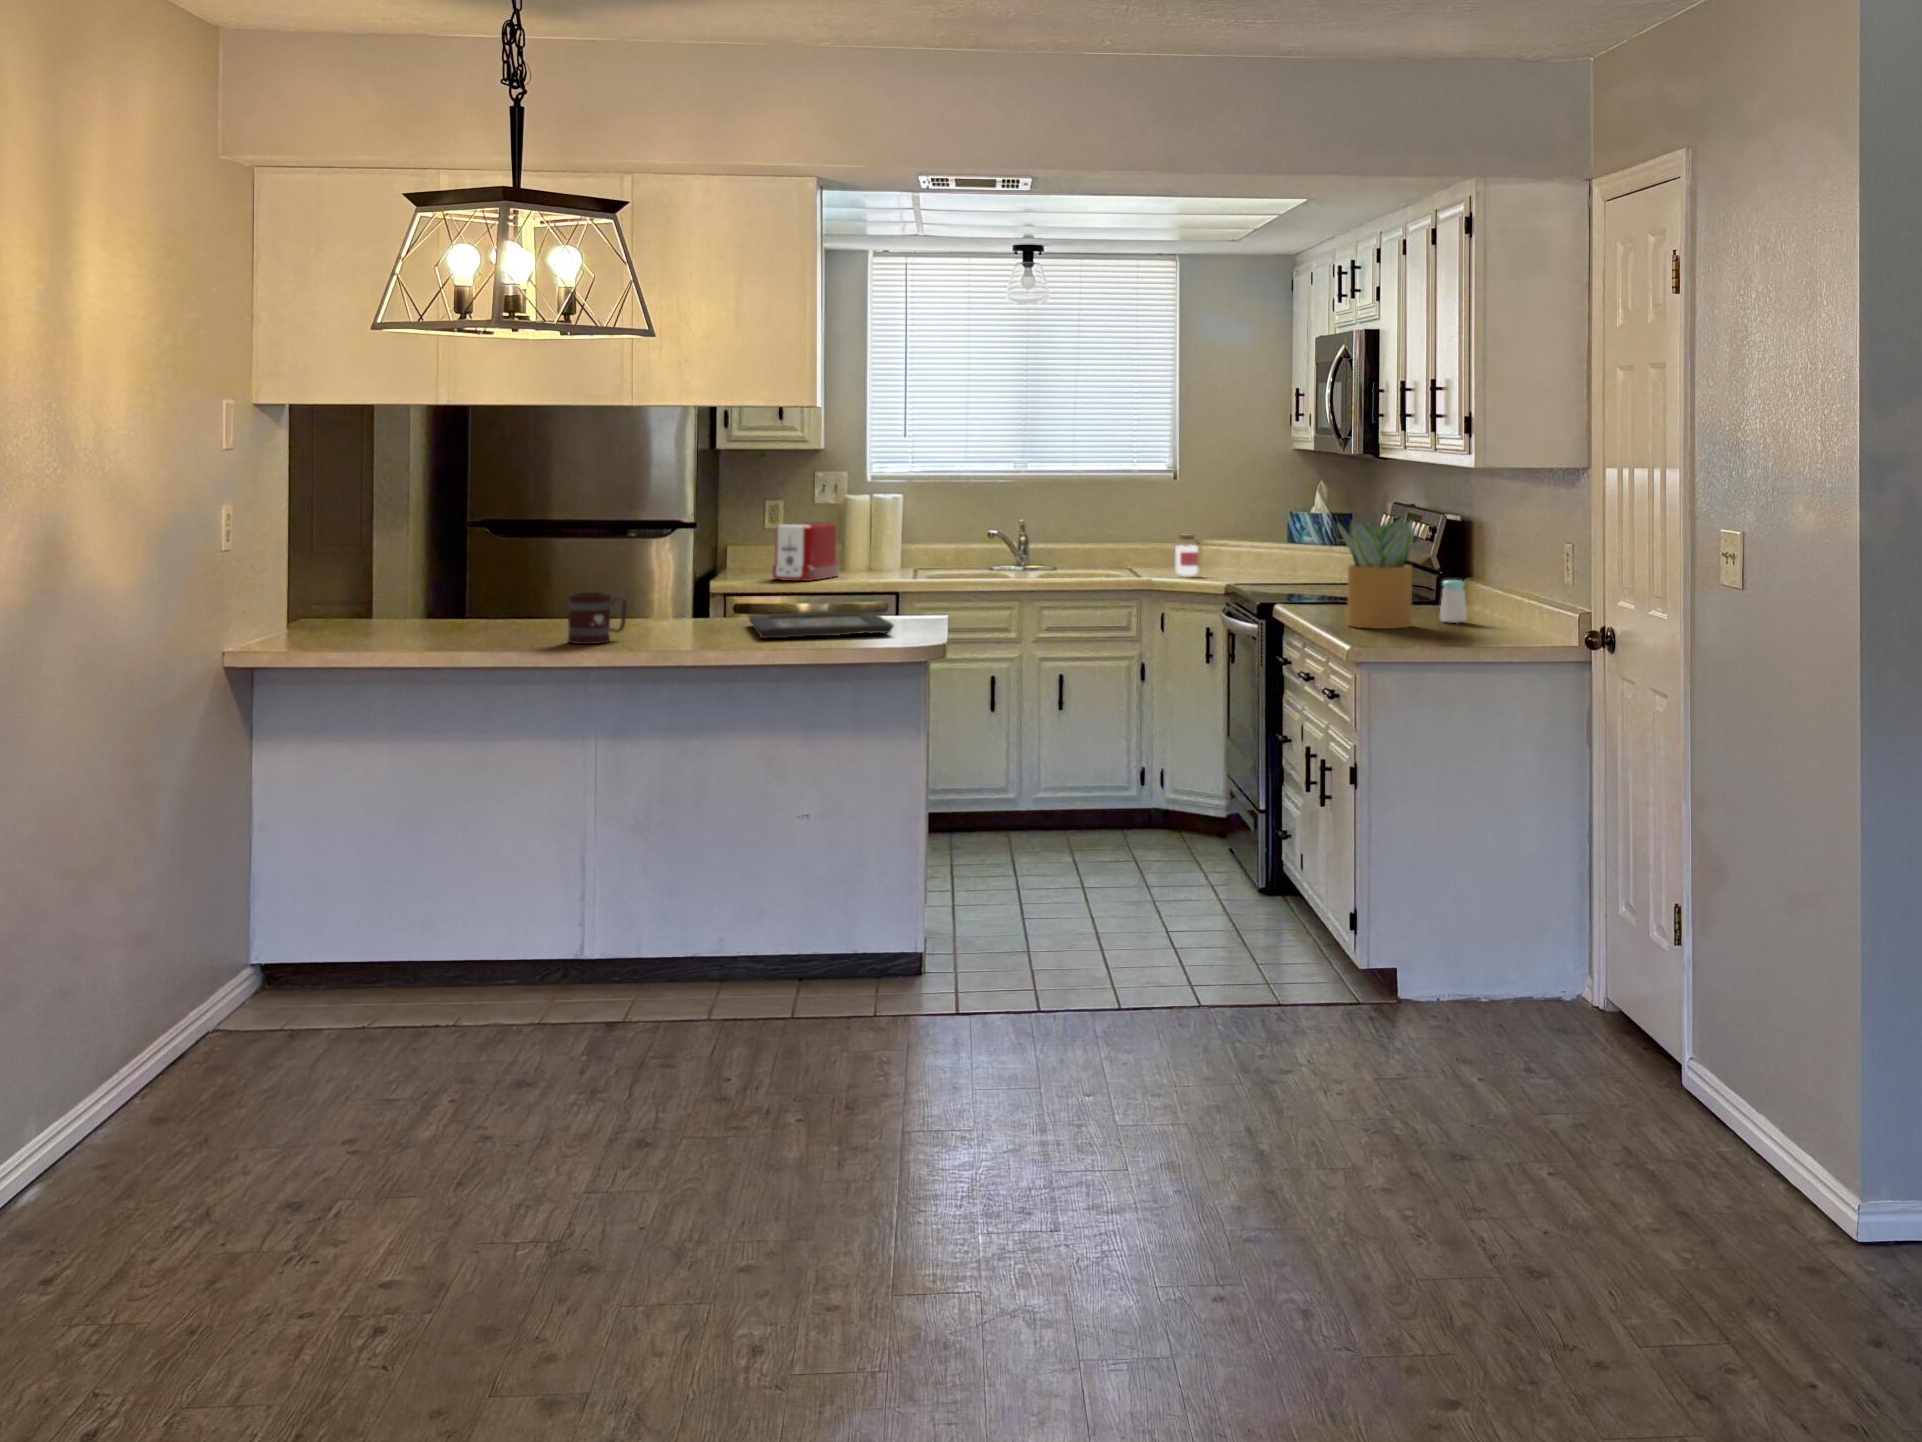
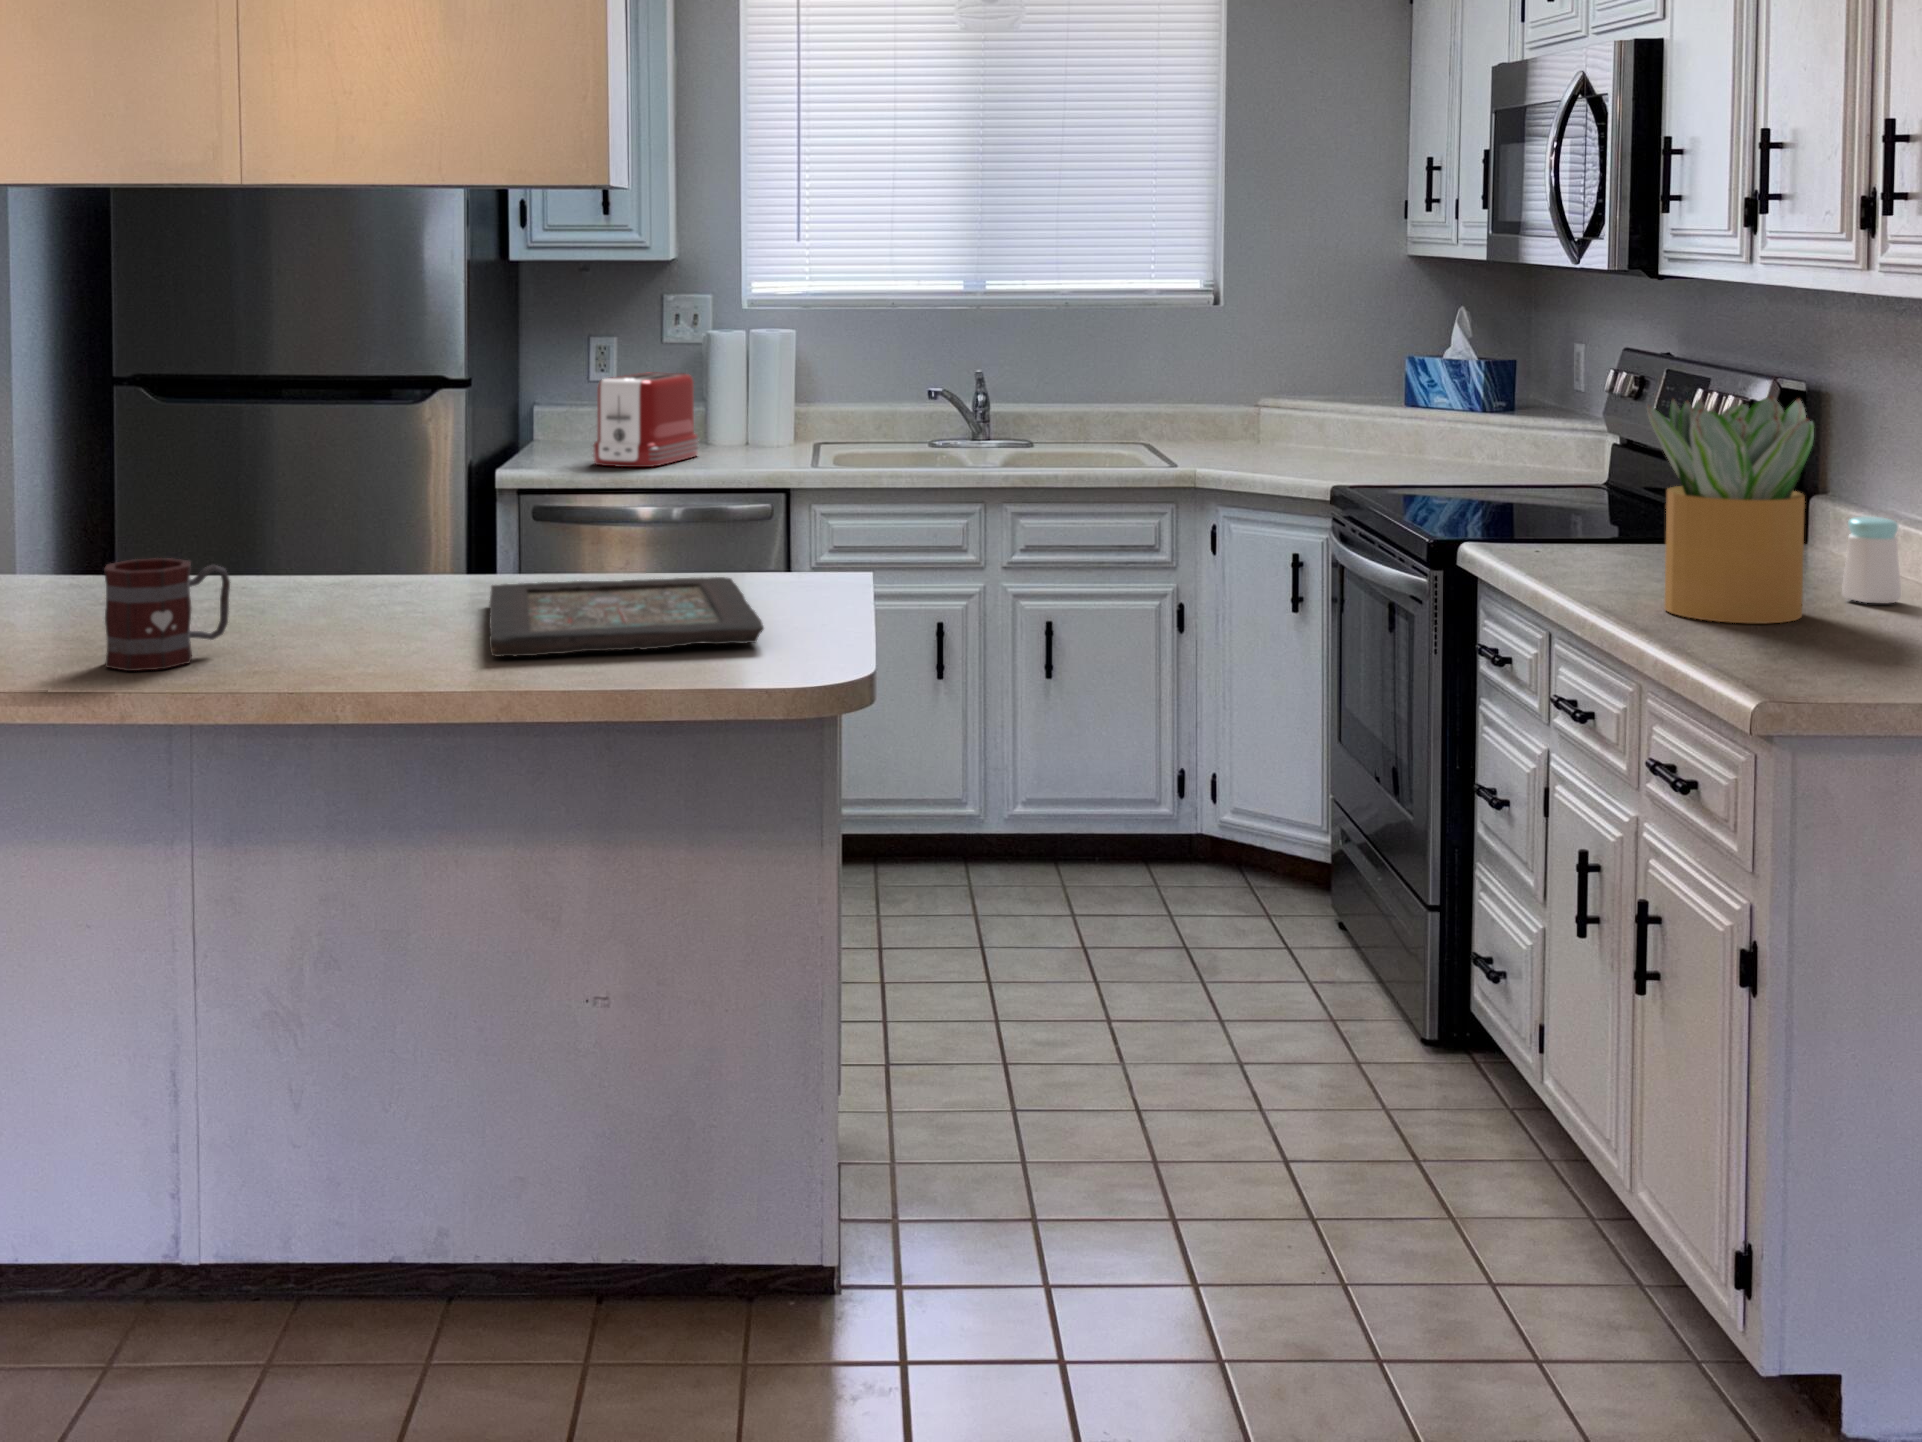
jar: present [1175,535,1199,576] -> none [1225,392,1265,459]

